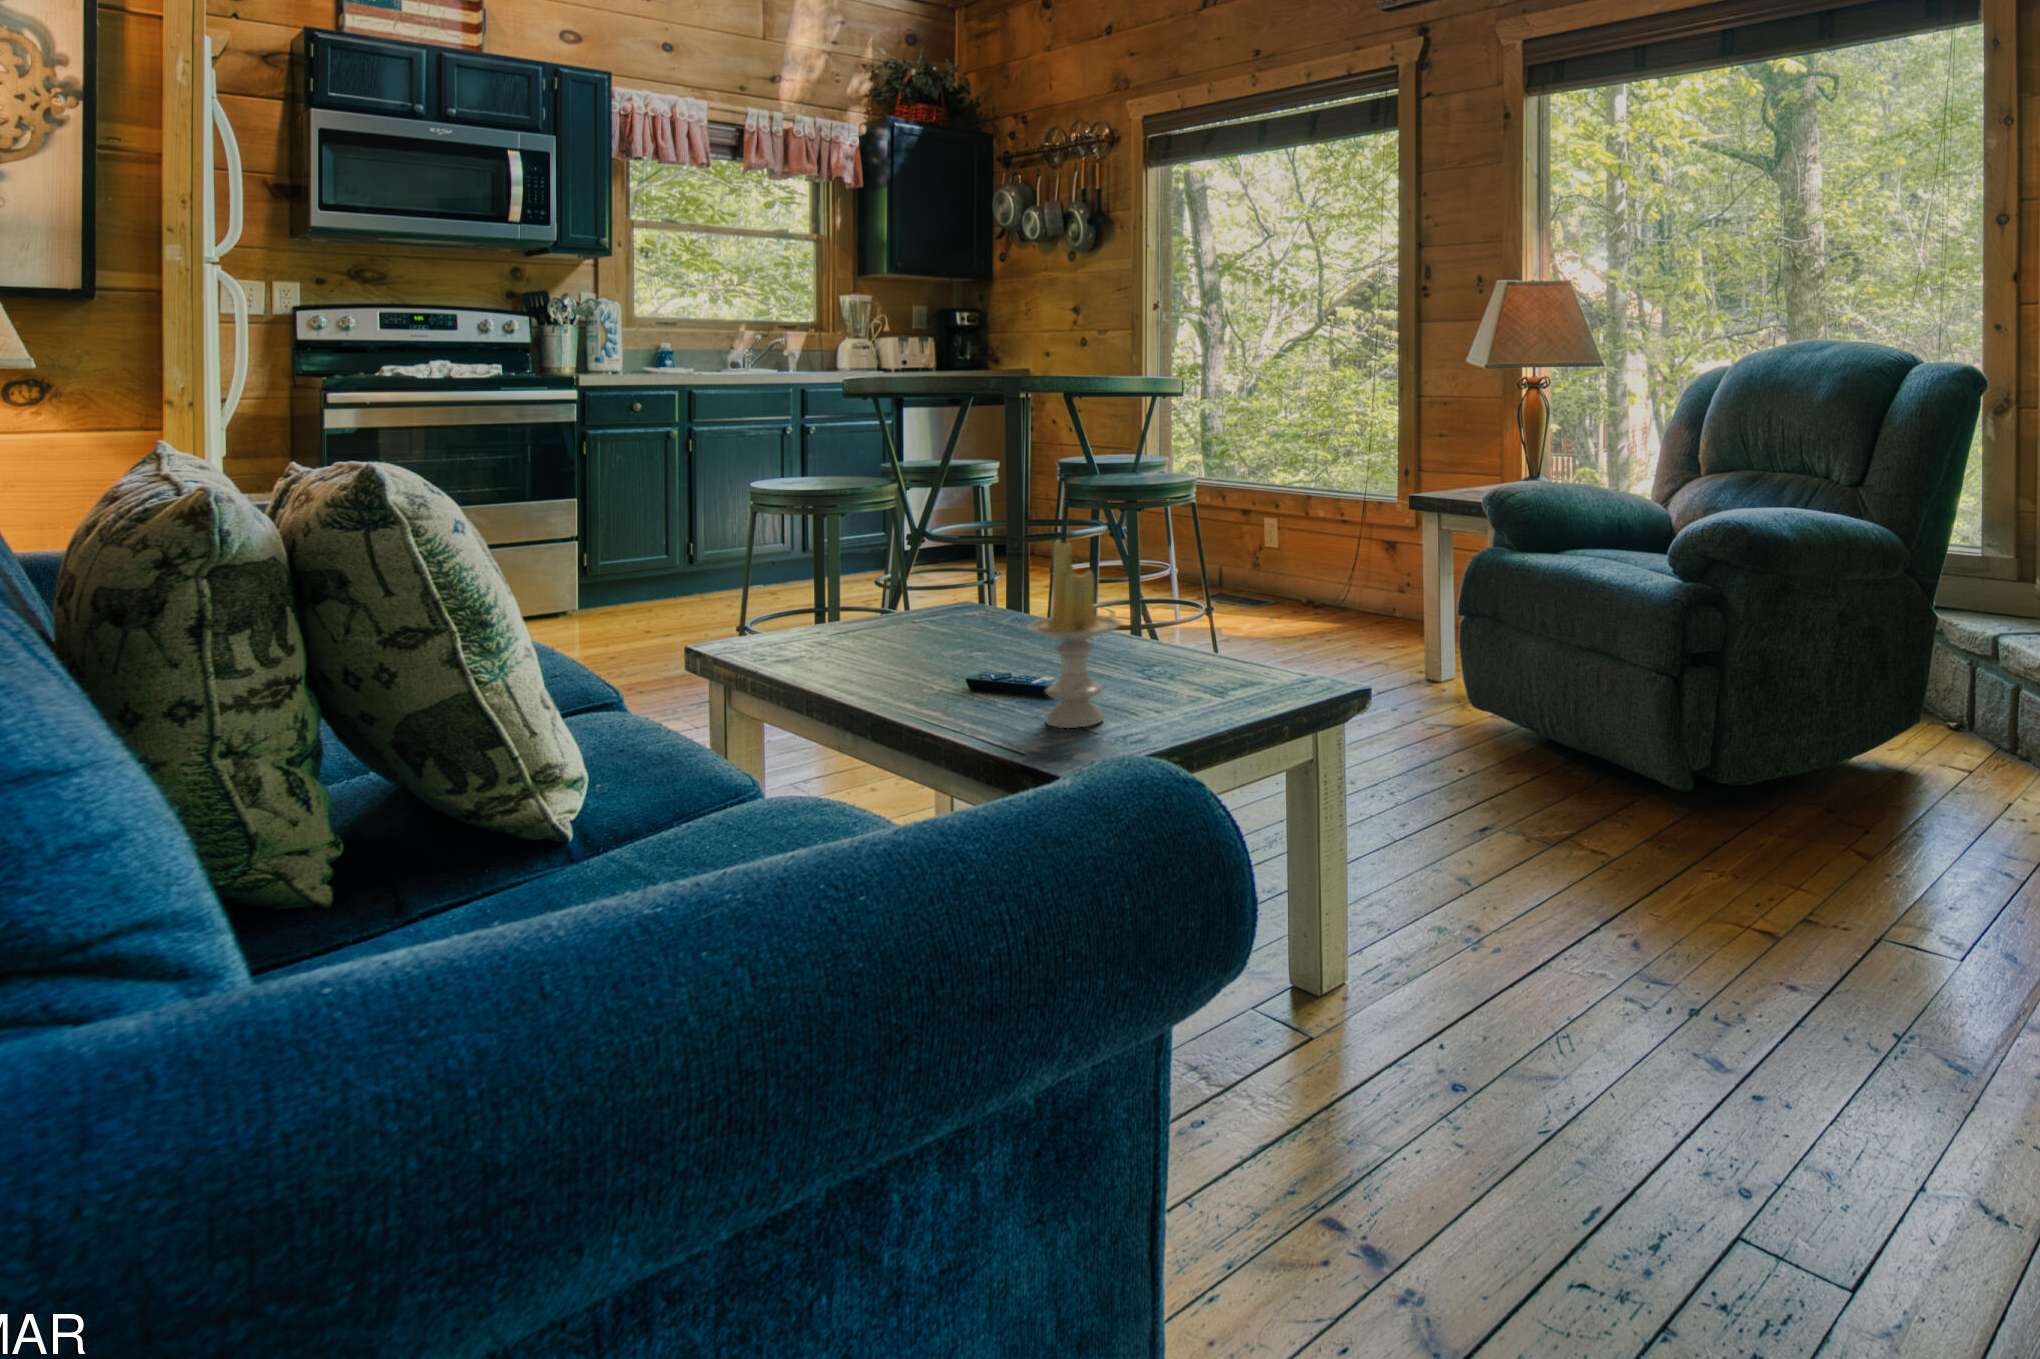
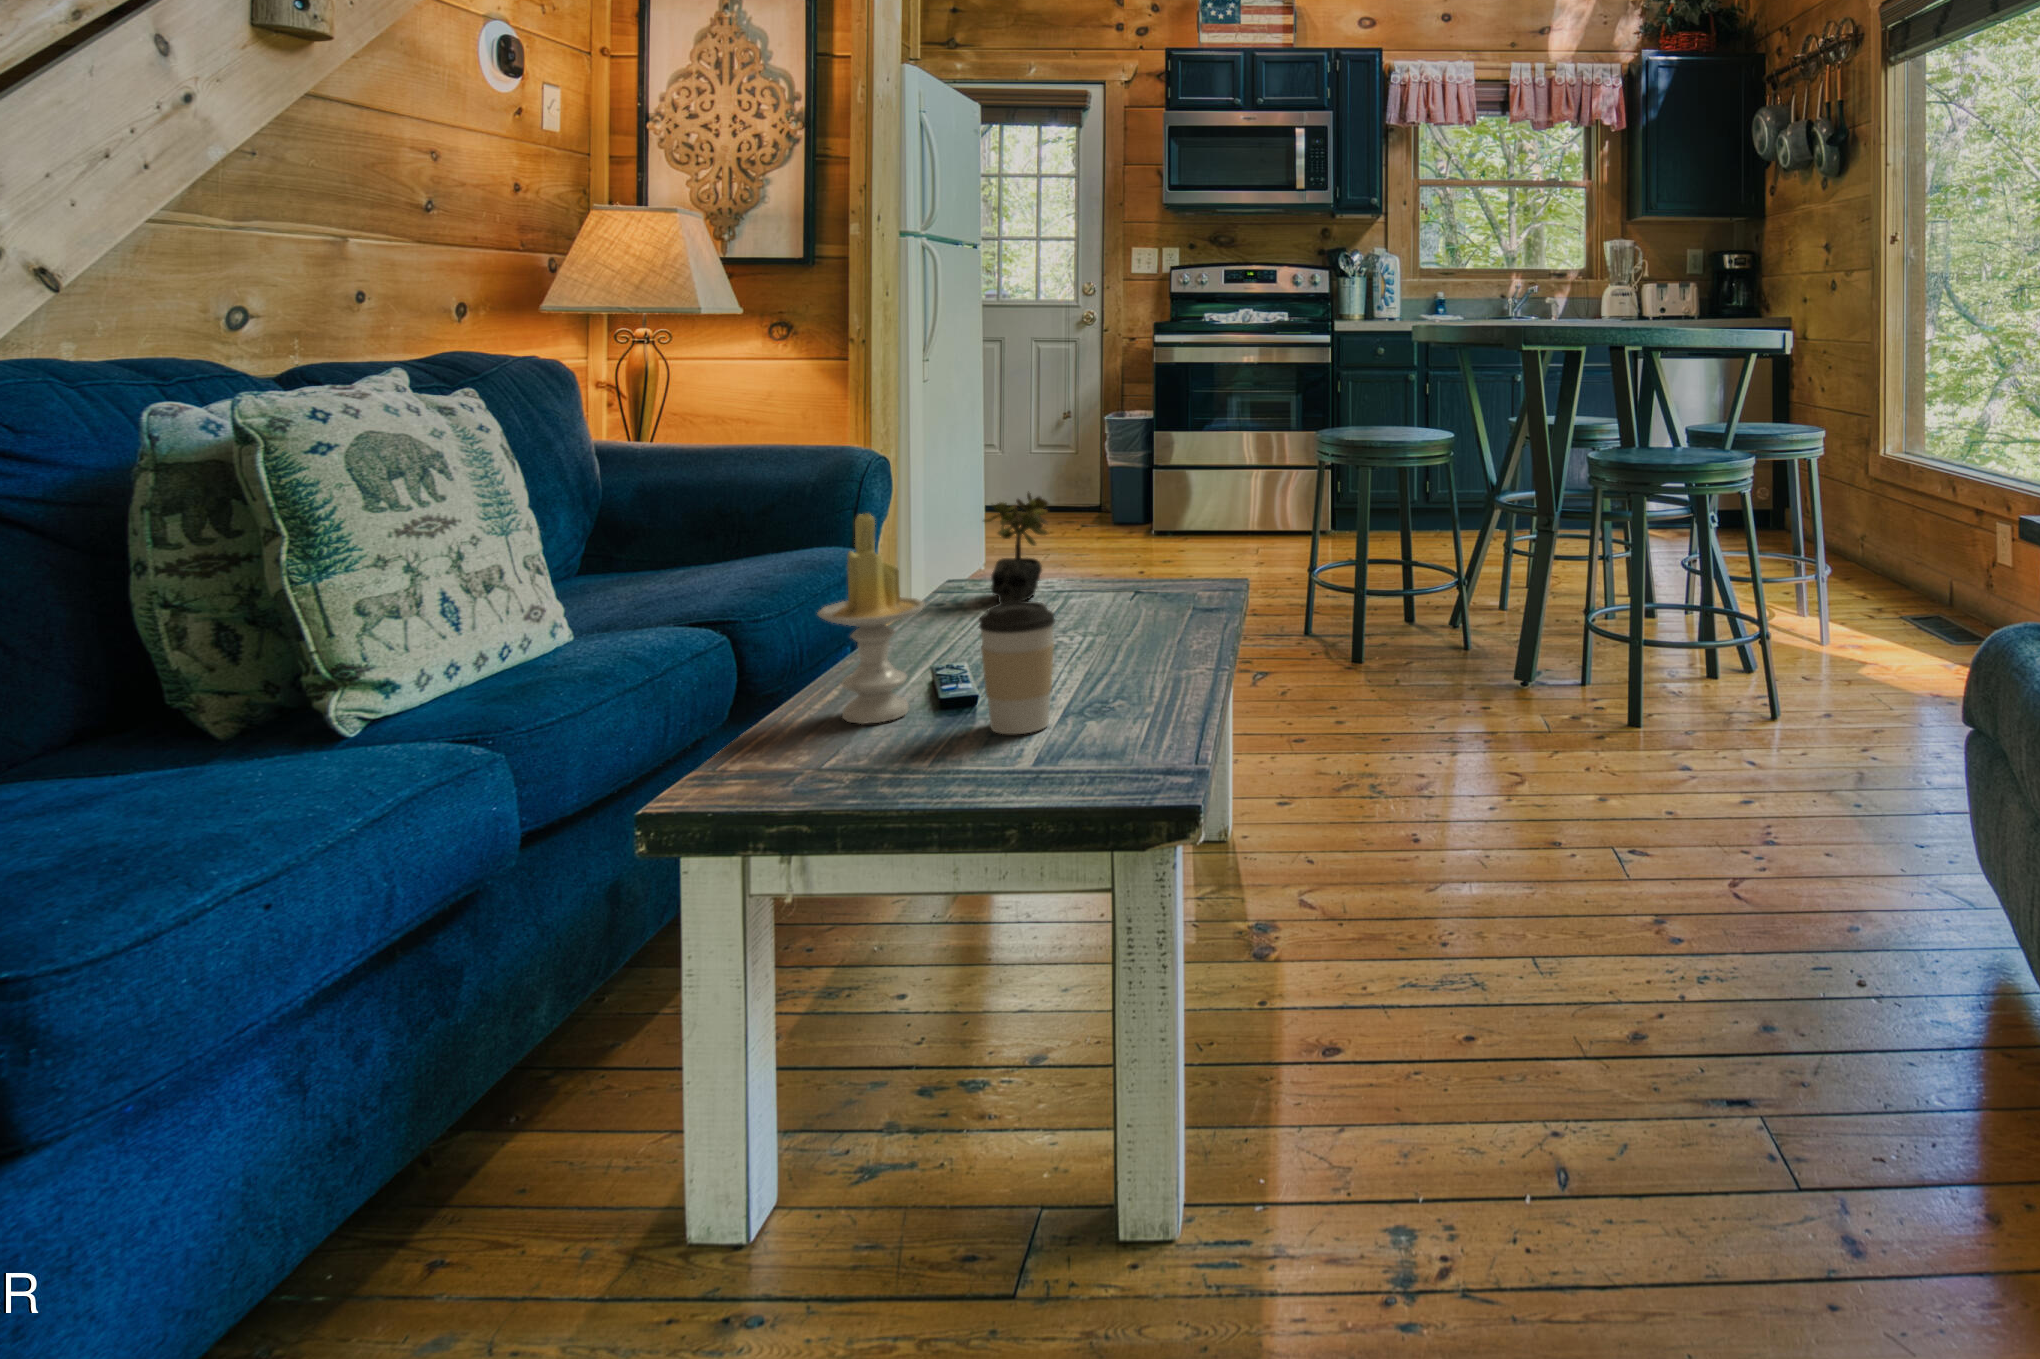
succulent plant: none [840,539,920,651] -> present [984,493,1049,603]
coffee cup: none [1172,600,1234,709] -> present [979,601,1055,734]

